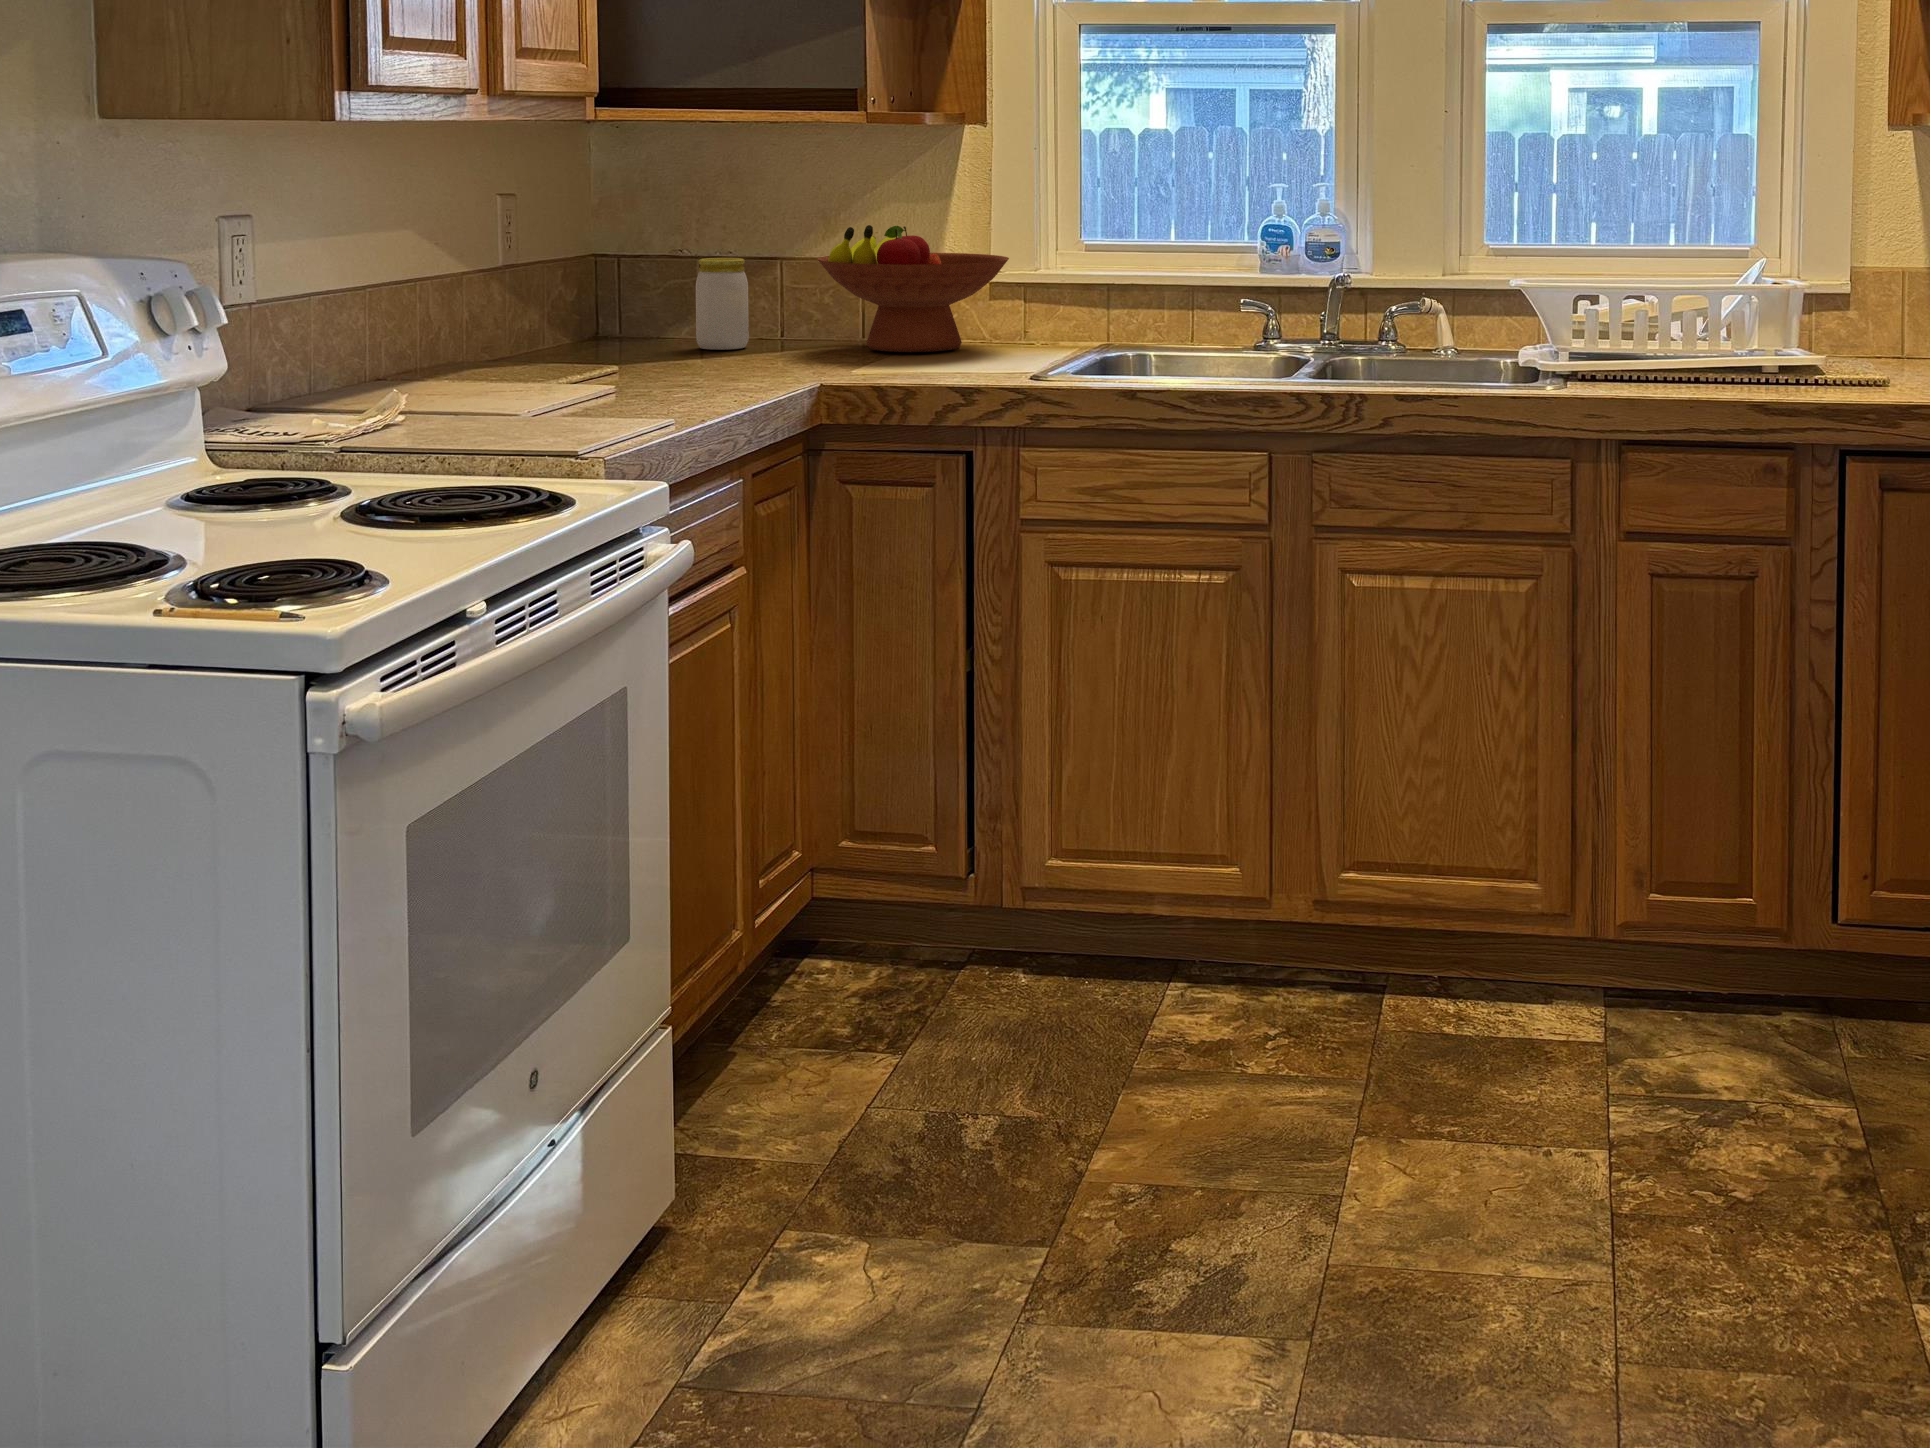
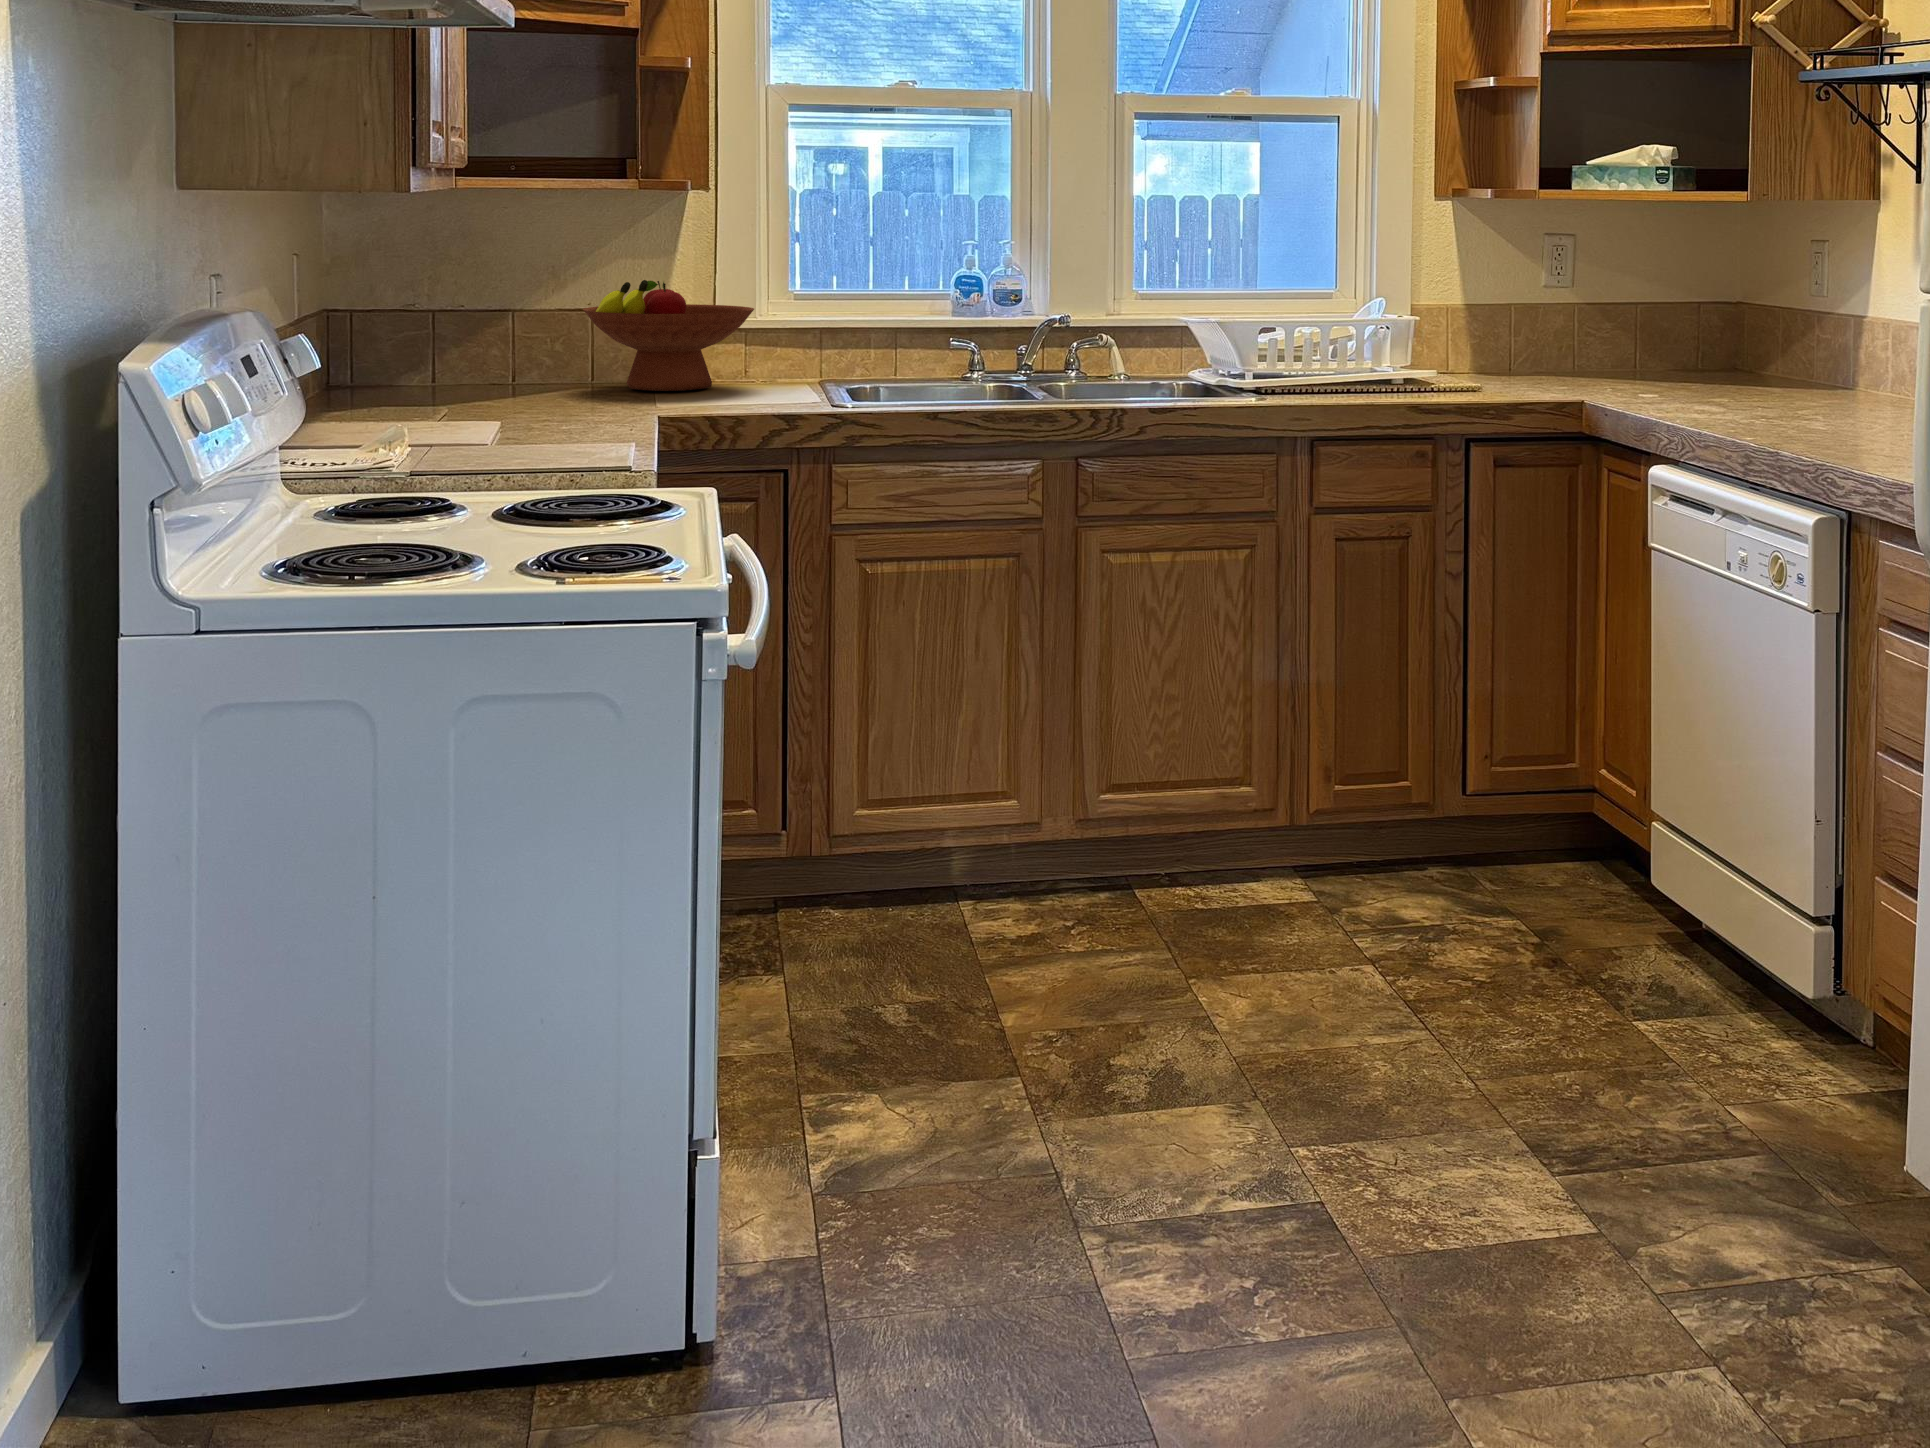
jar: present [696,258,749,350] -> none [465,312,514,394]

